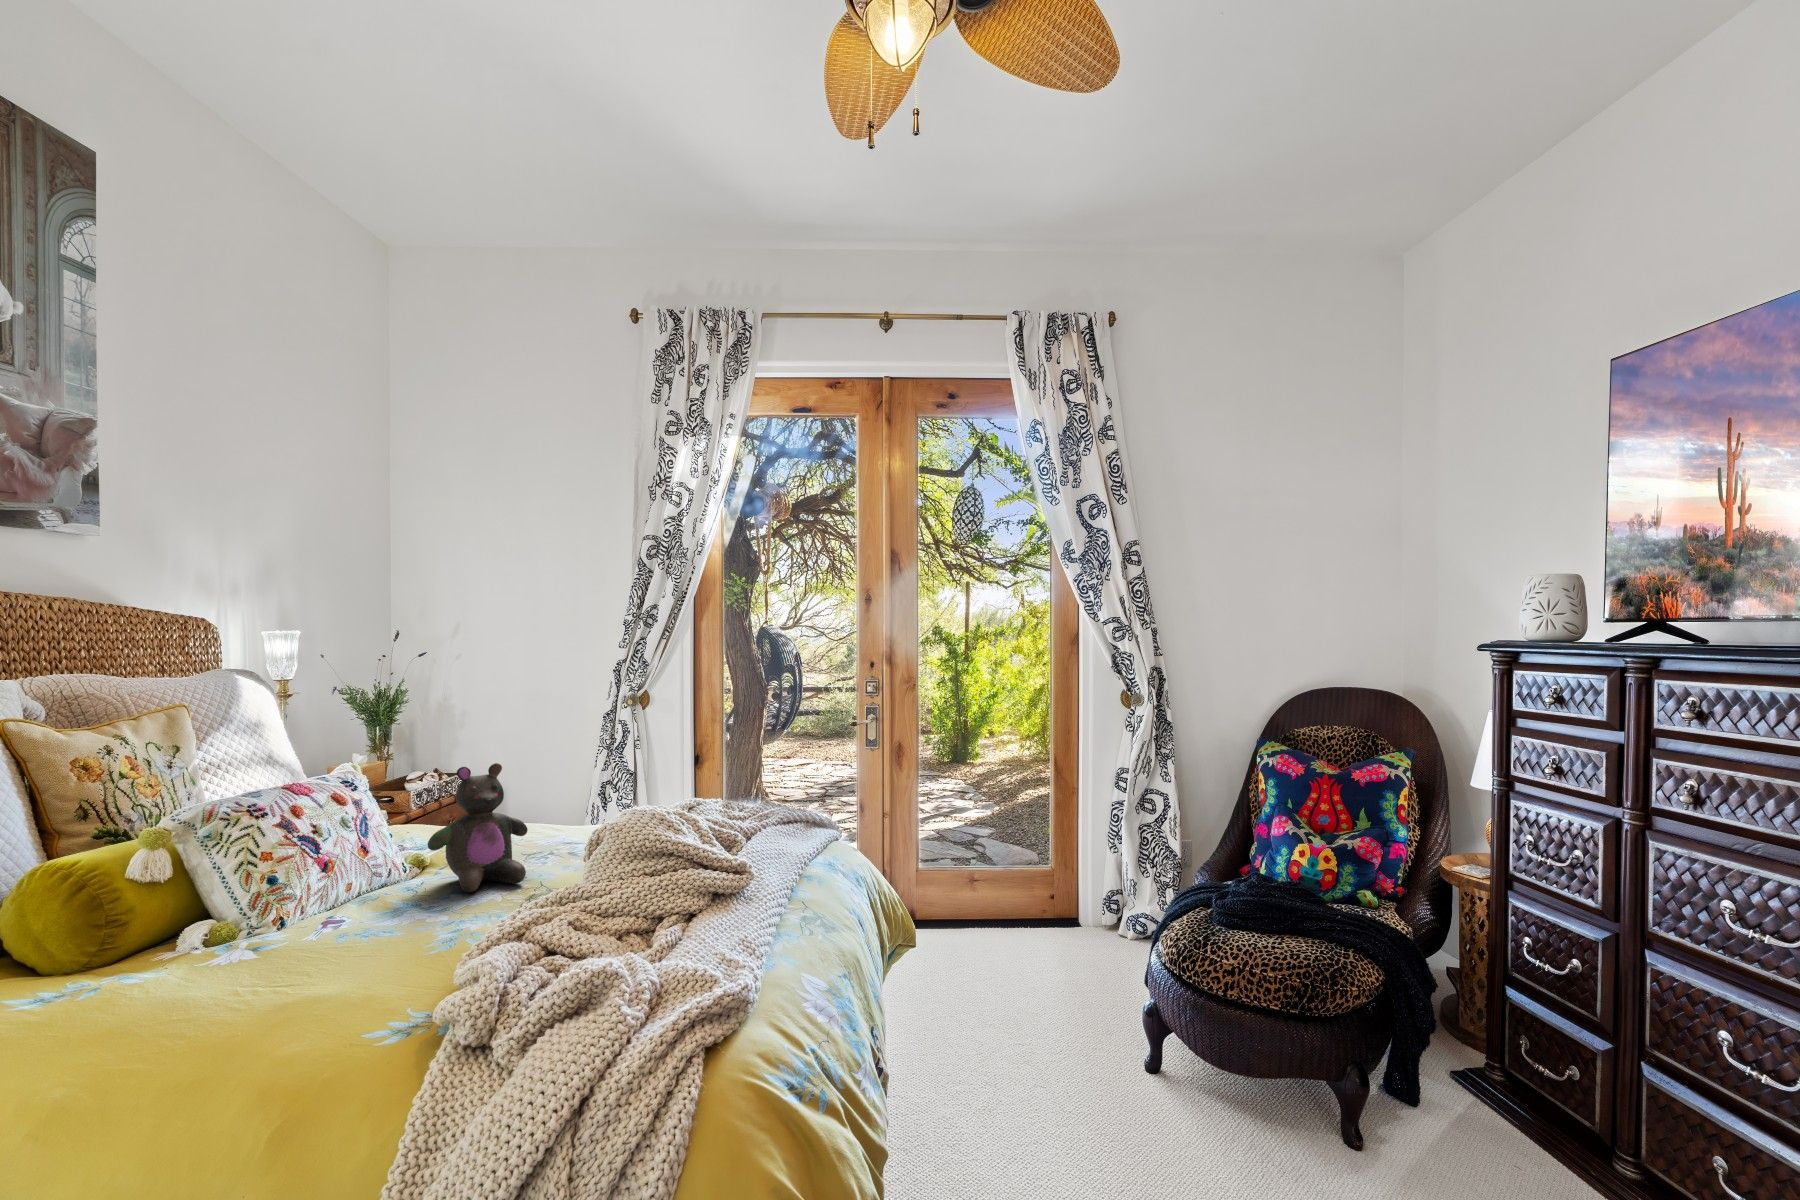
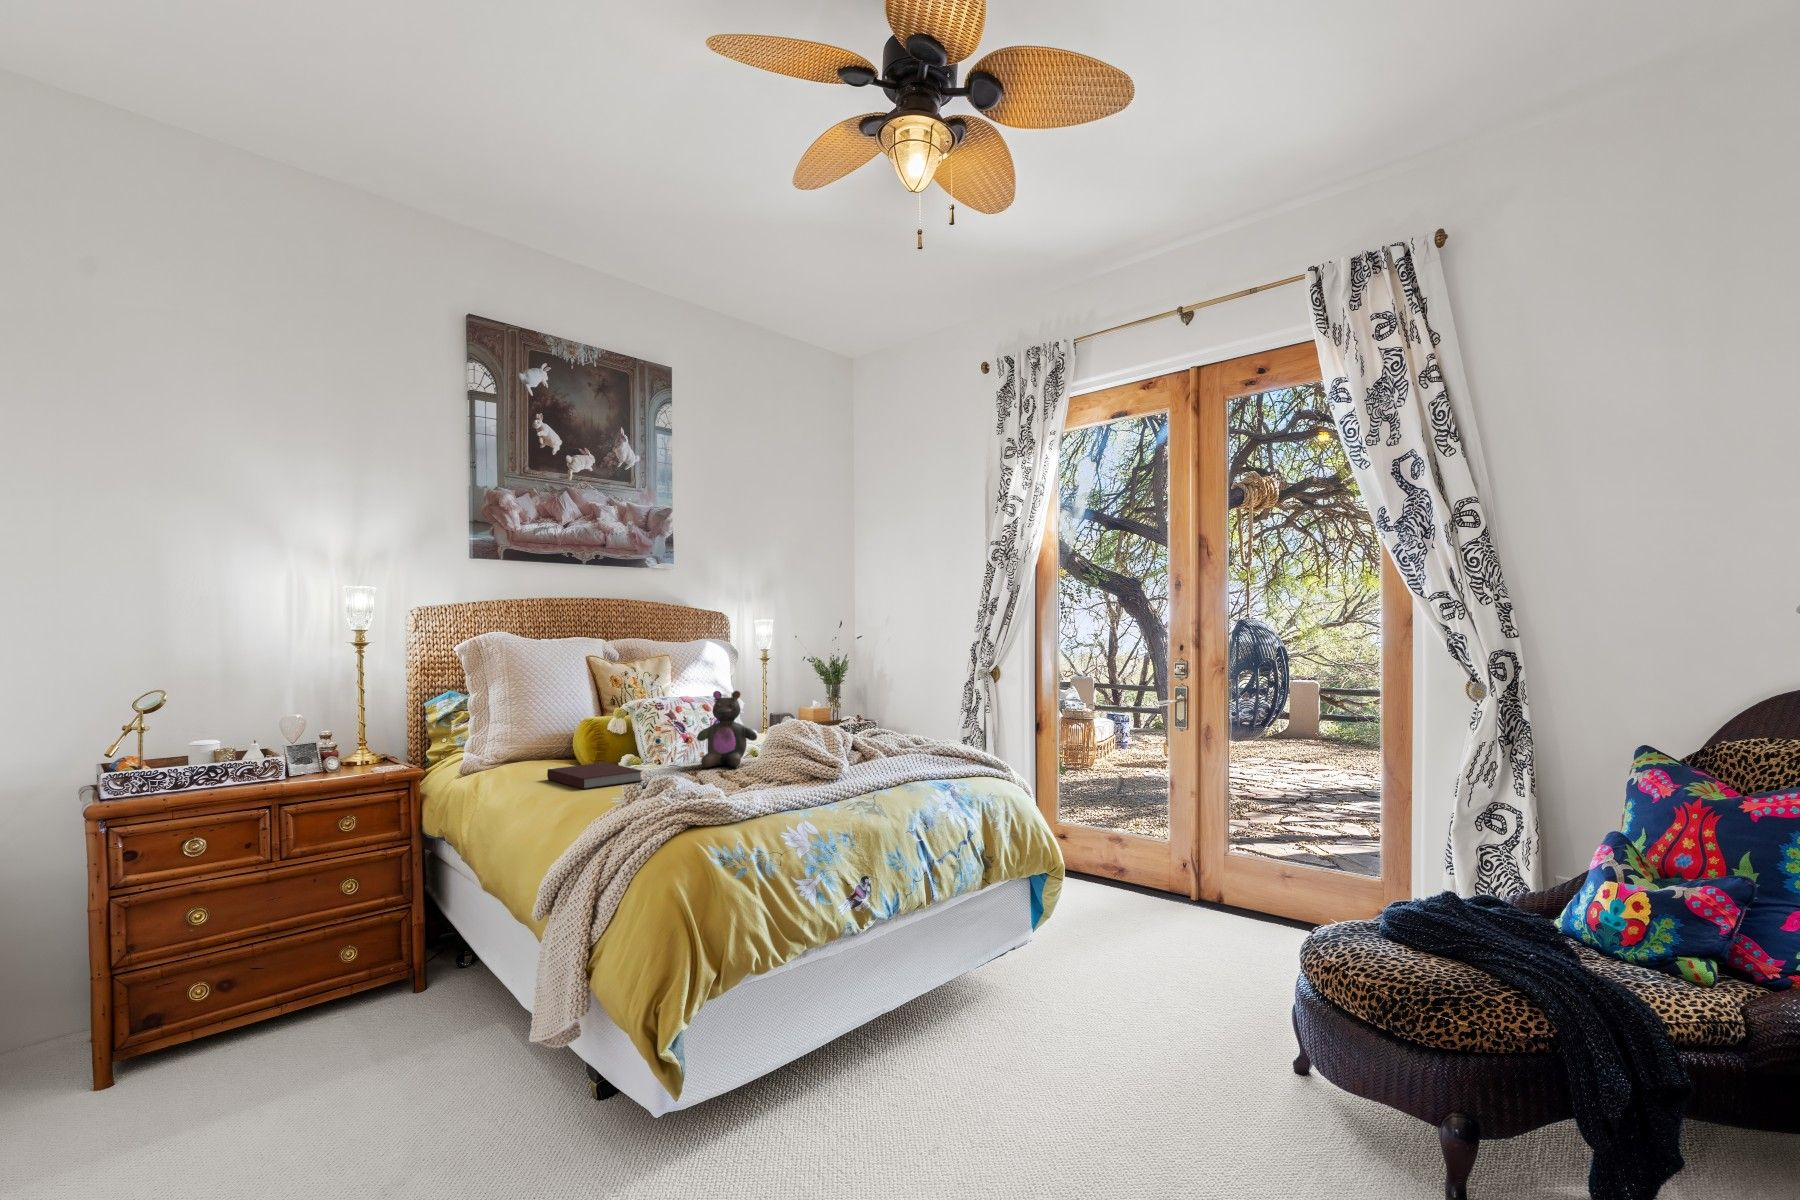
notebook: none [211,921,432,987] -> present [547,762,643,789]

